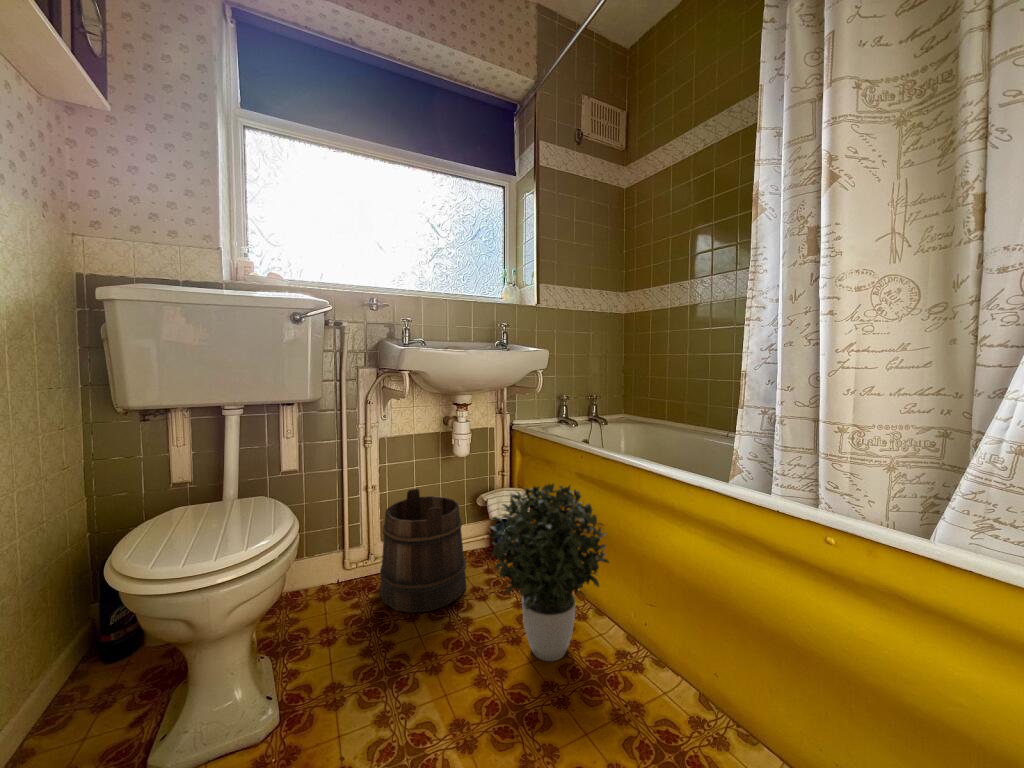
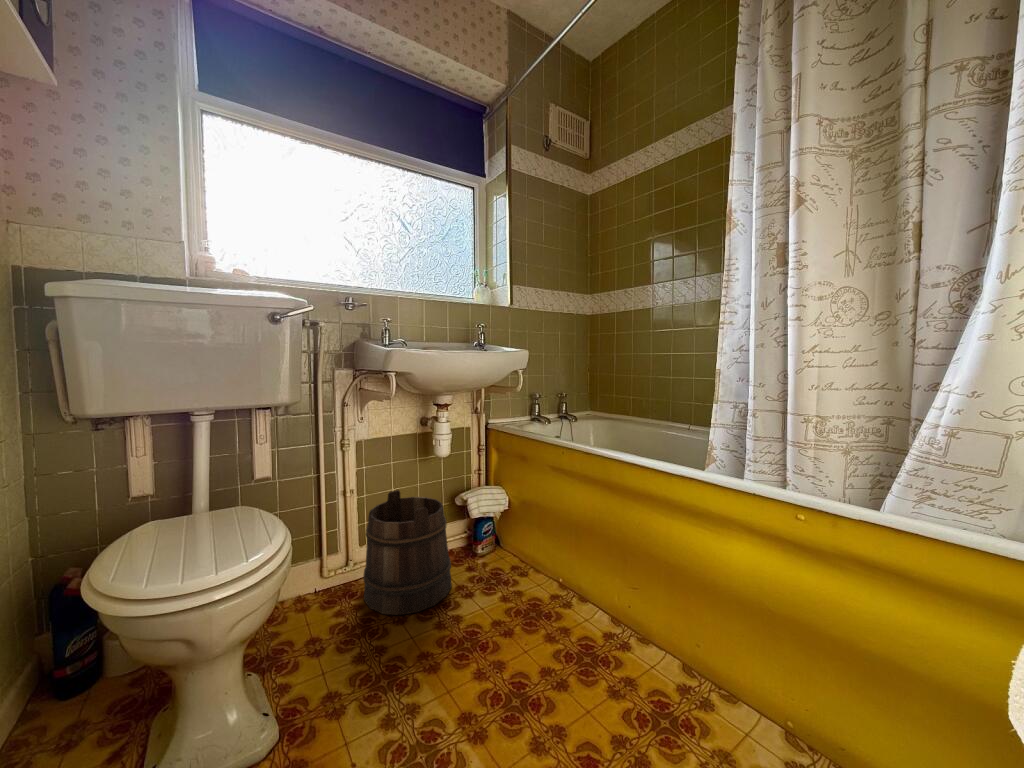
potted plant: present [489,484,609,661] -> none [483,479,598,649]

